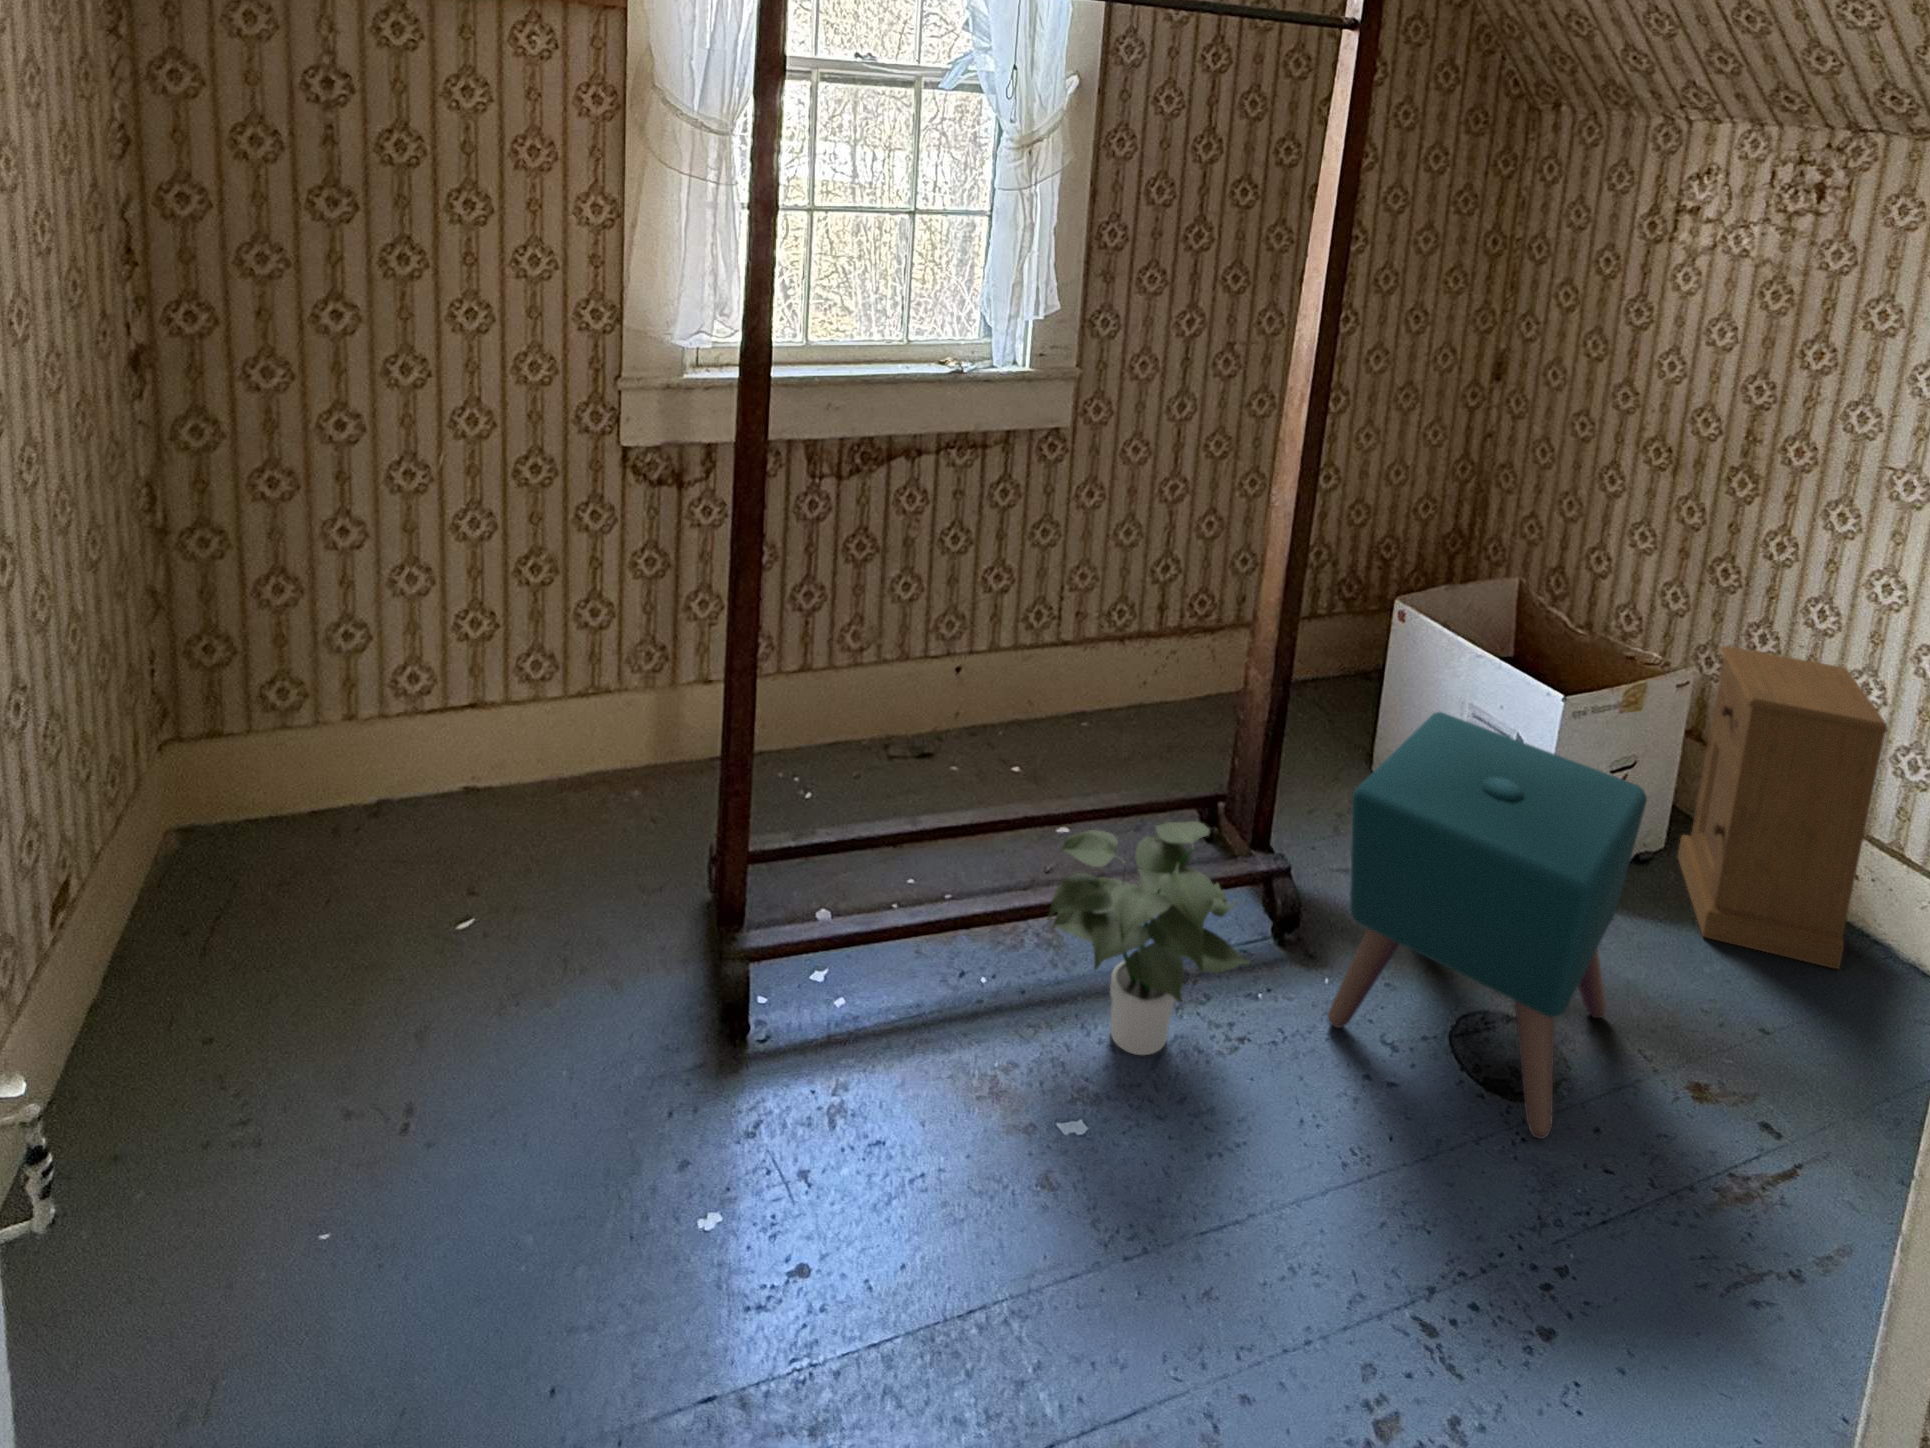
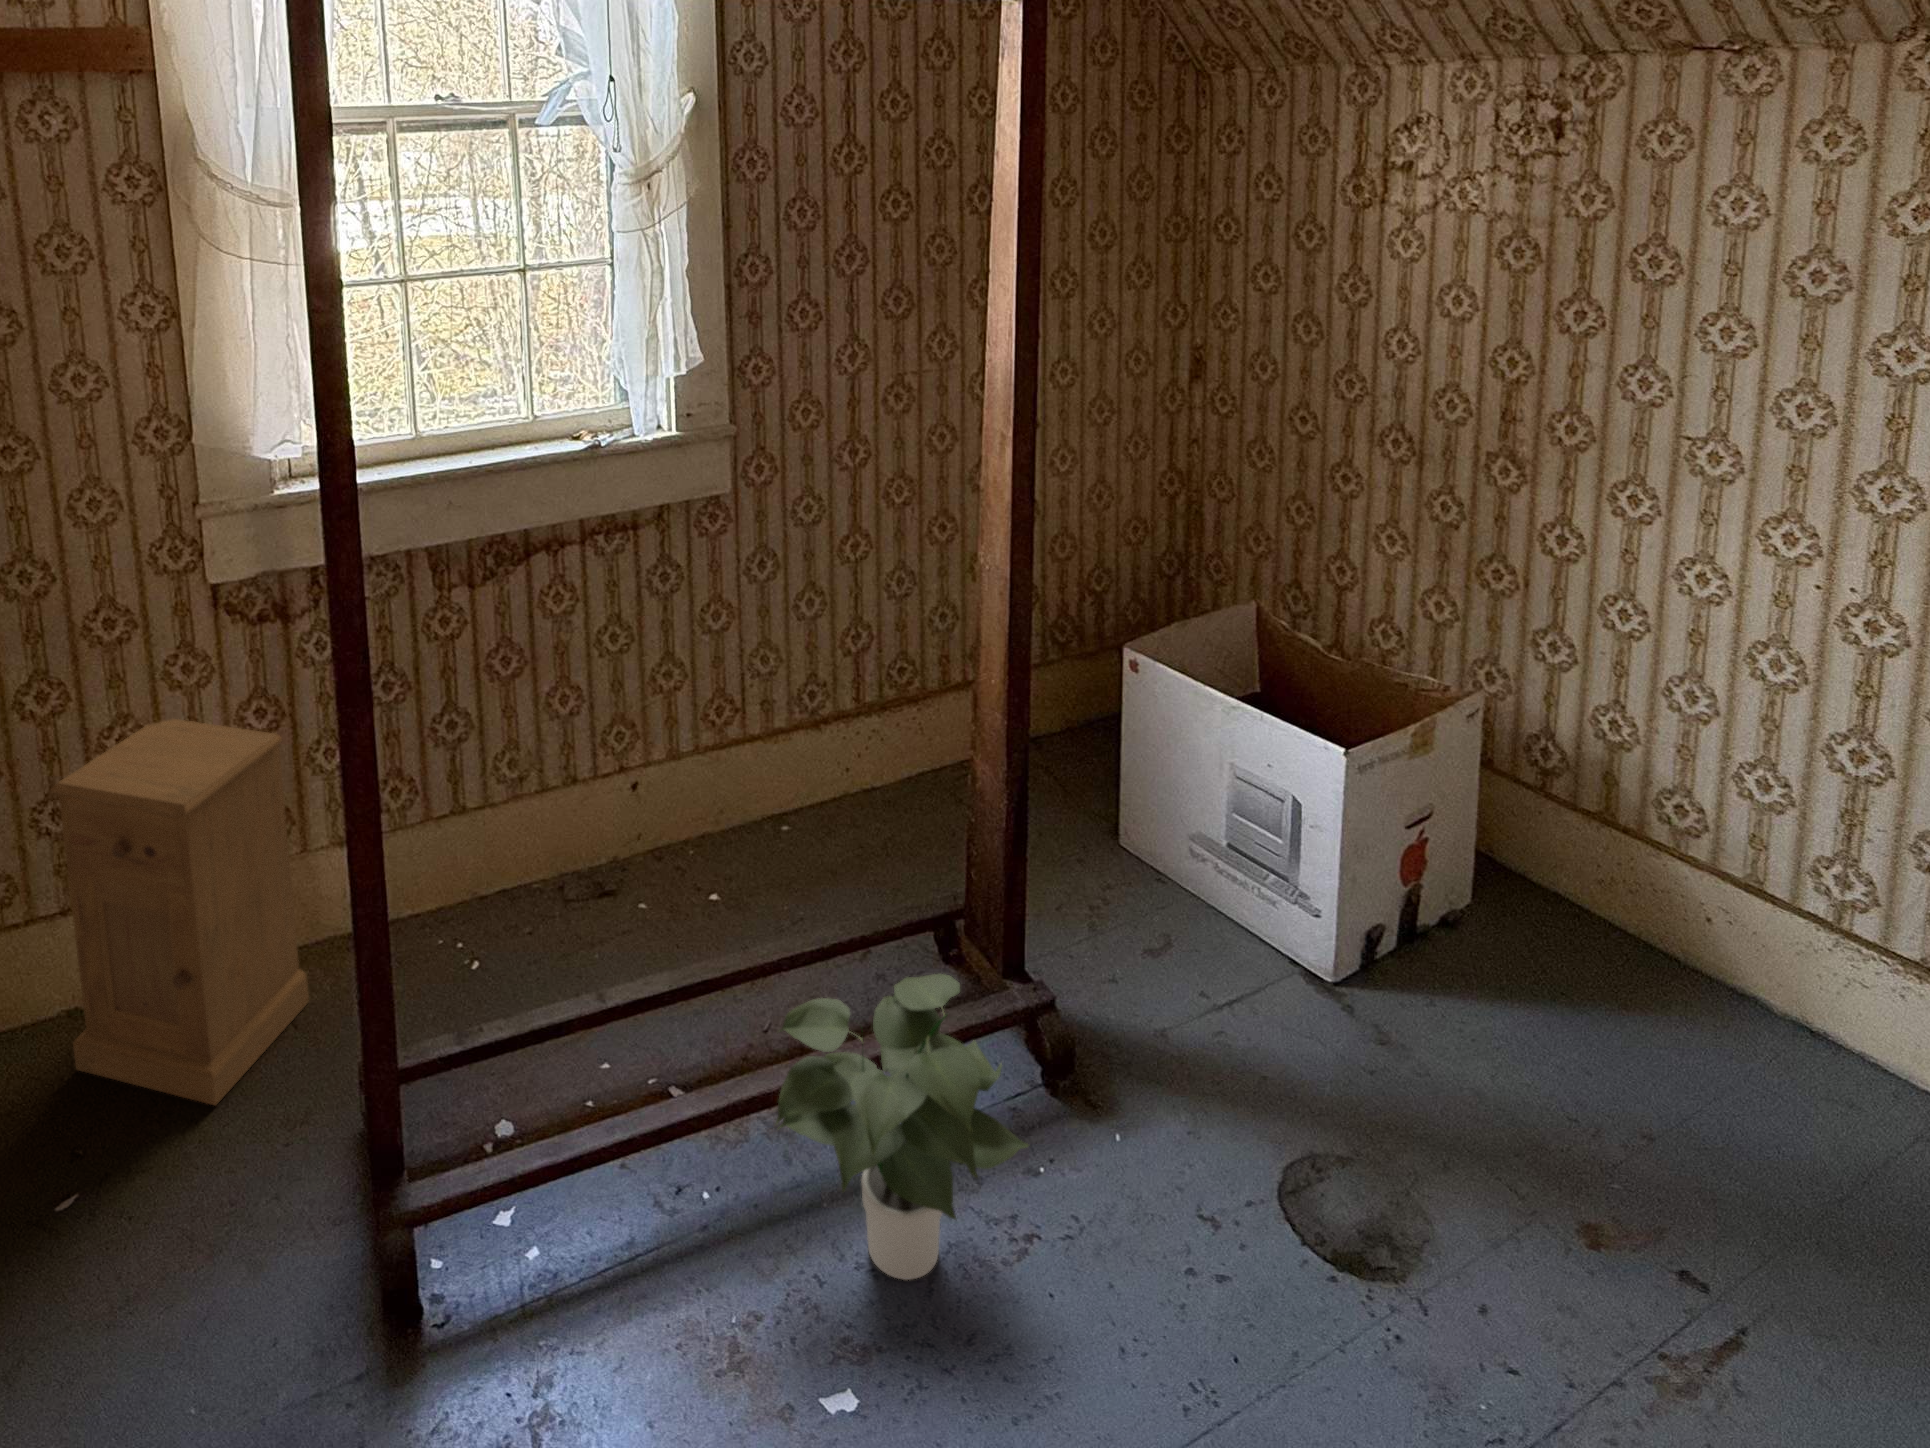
nightstand: present [1678,646,1888,969] -> present [51,719,309,1105]
ottoman: present [1328,712,1647,1139] -> none [1128,791,1480,1336]

